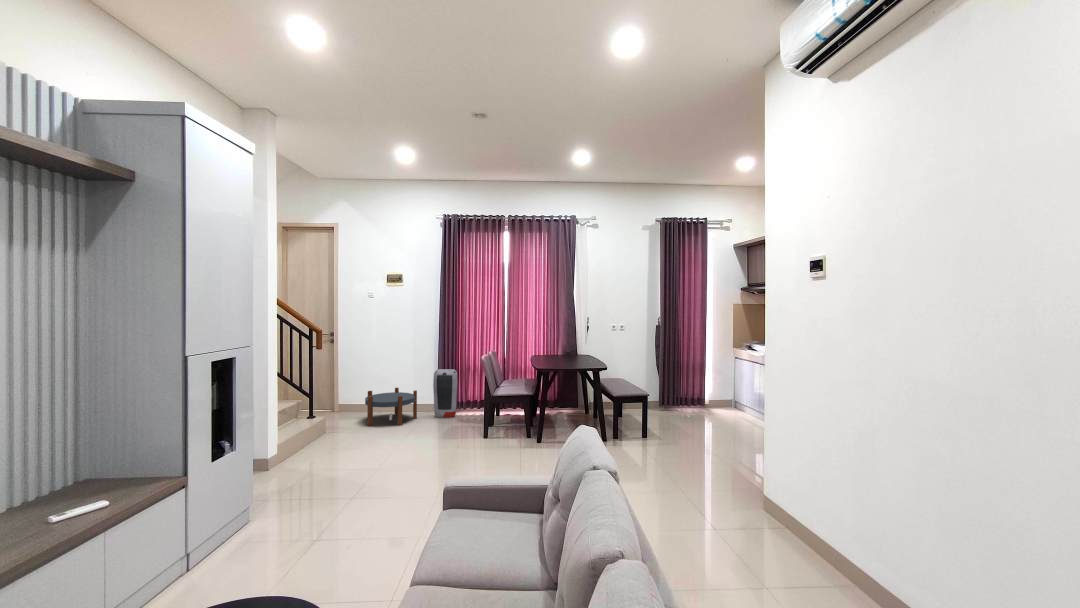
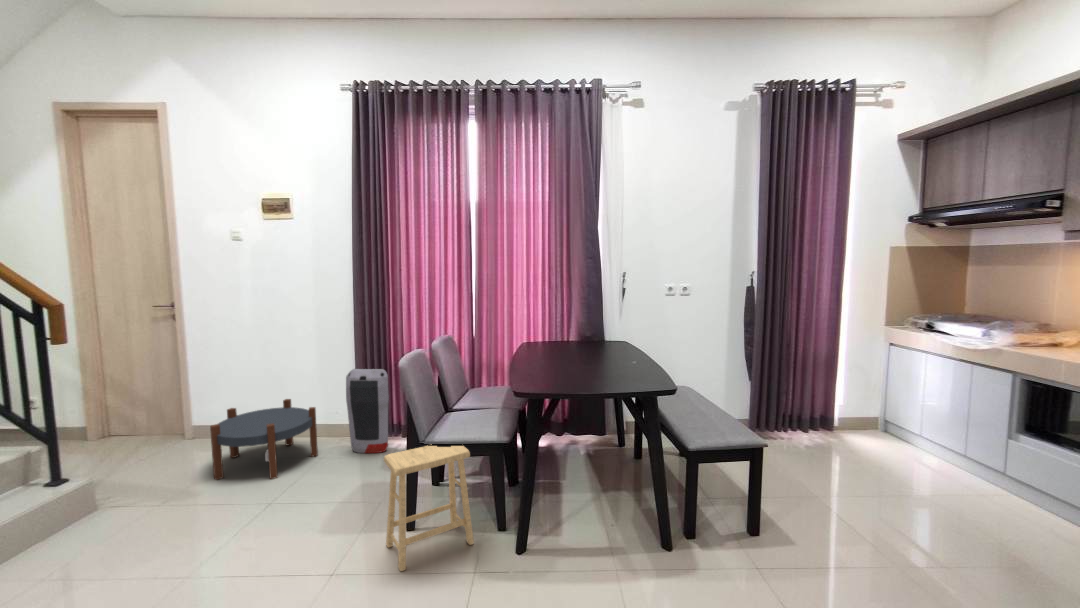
footstool: none [475,395,516,449] -> present [384,446,474,571]

